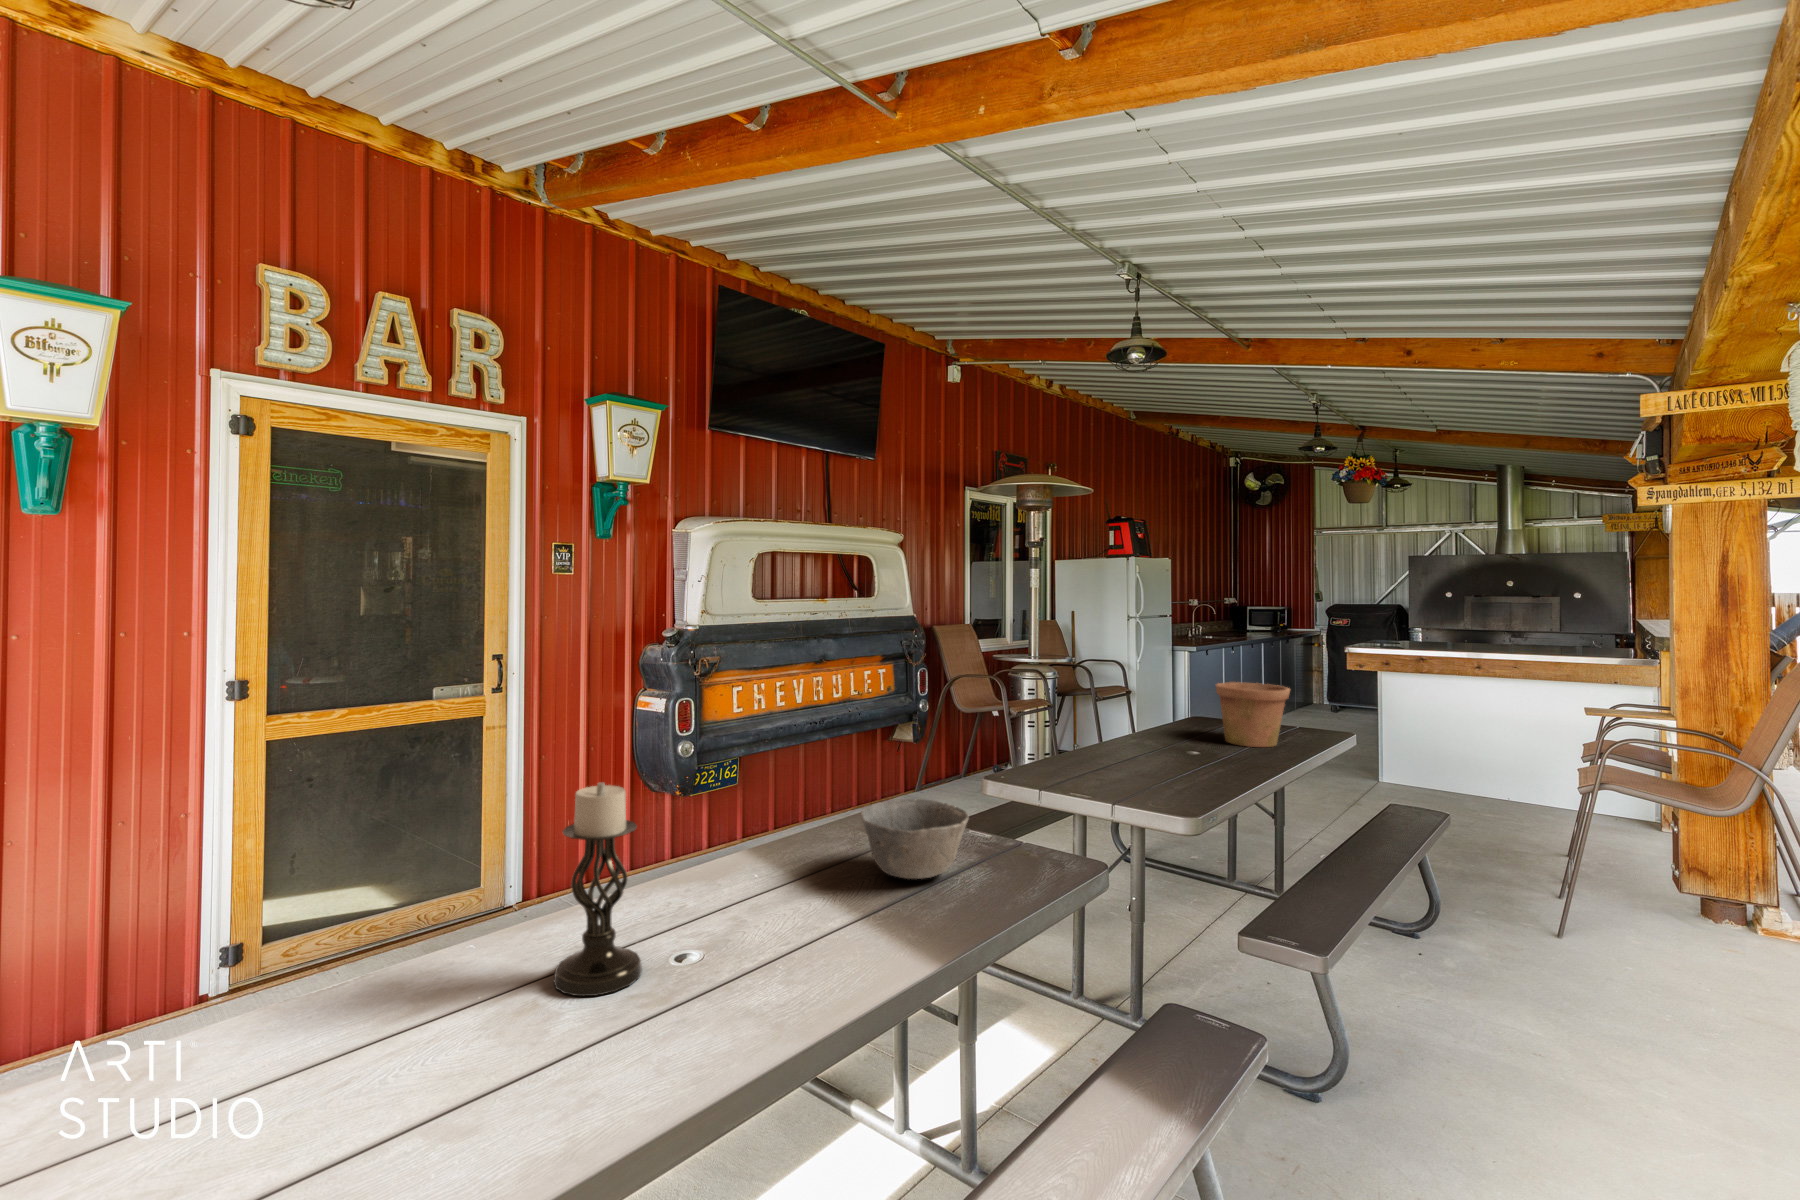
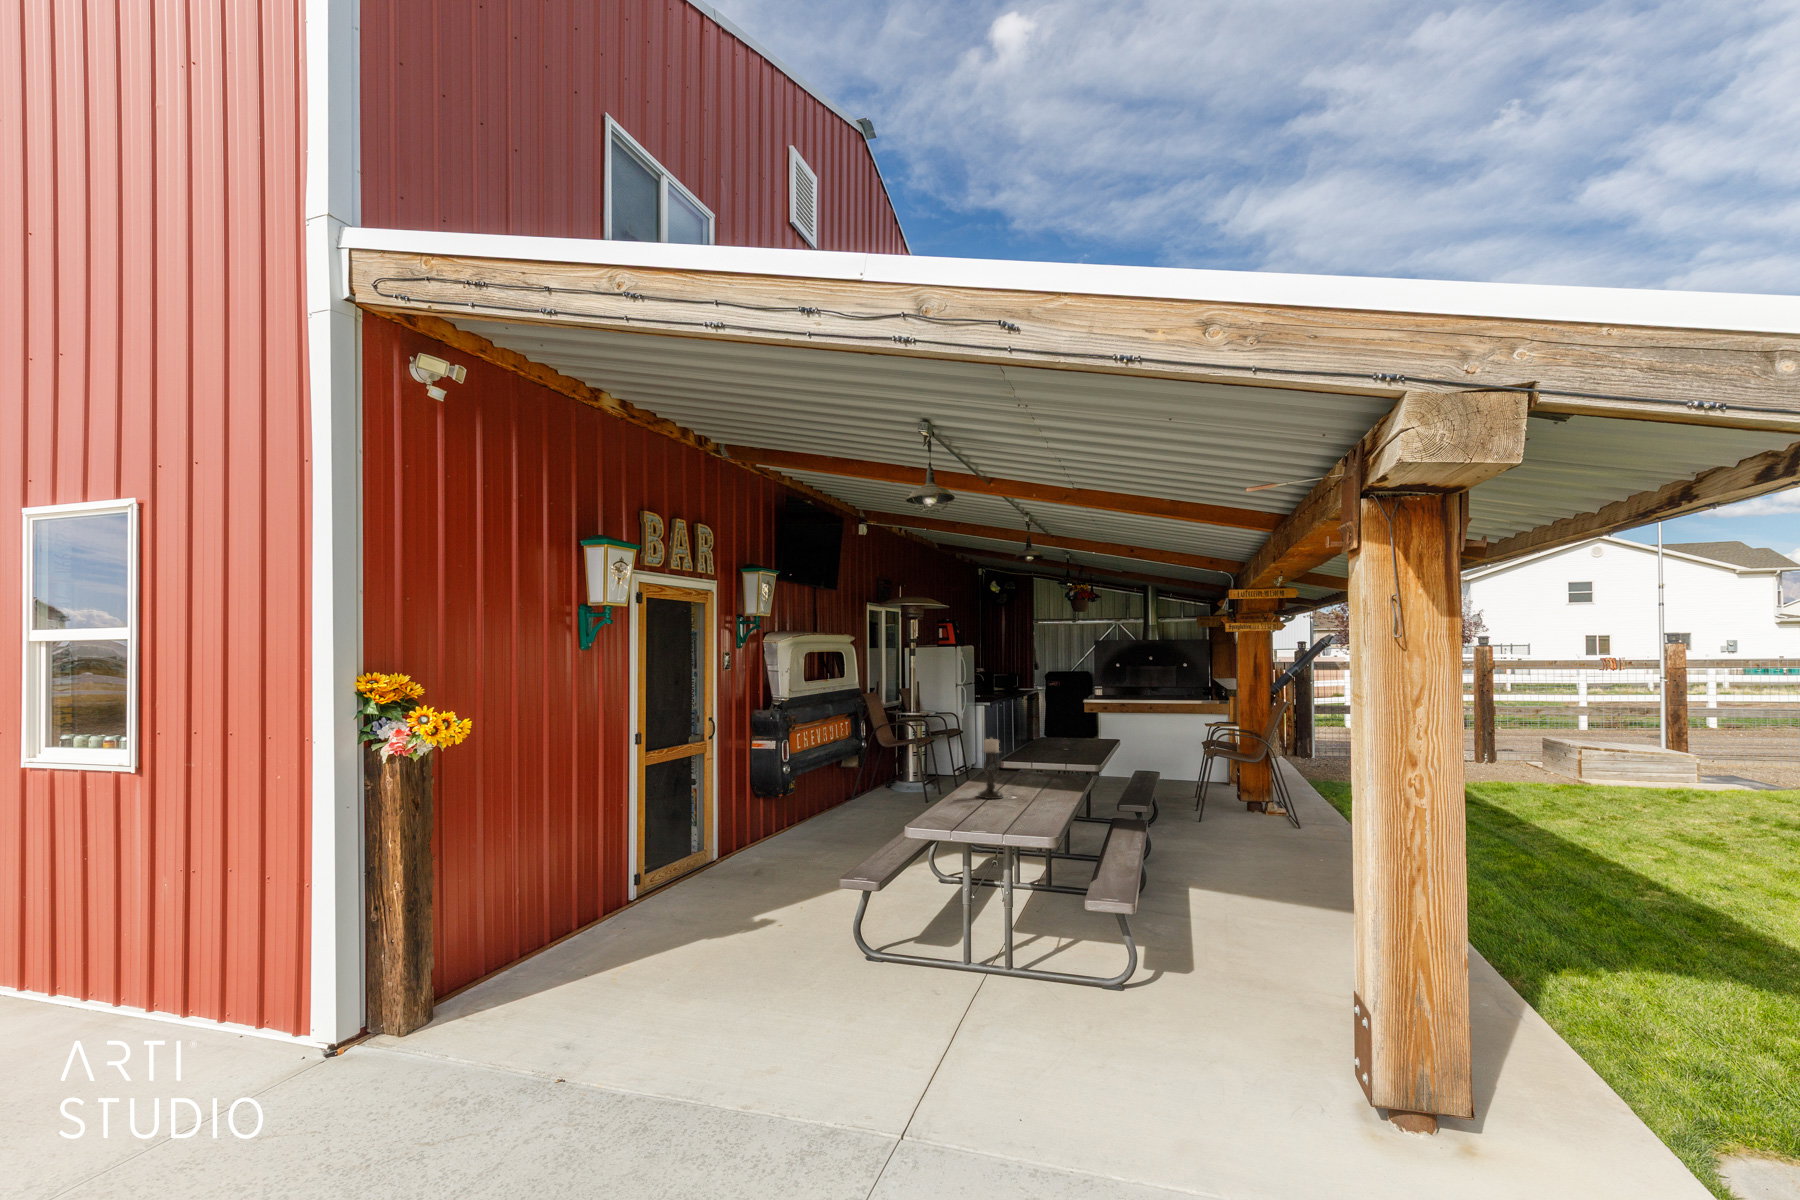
flower pot: present [1216,682,1290,747] -> none [1063,716,1097,746]
bowl: present [861,799,968,879] -> none [1010,754,1048,779]

